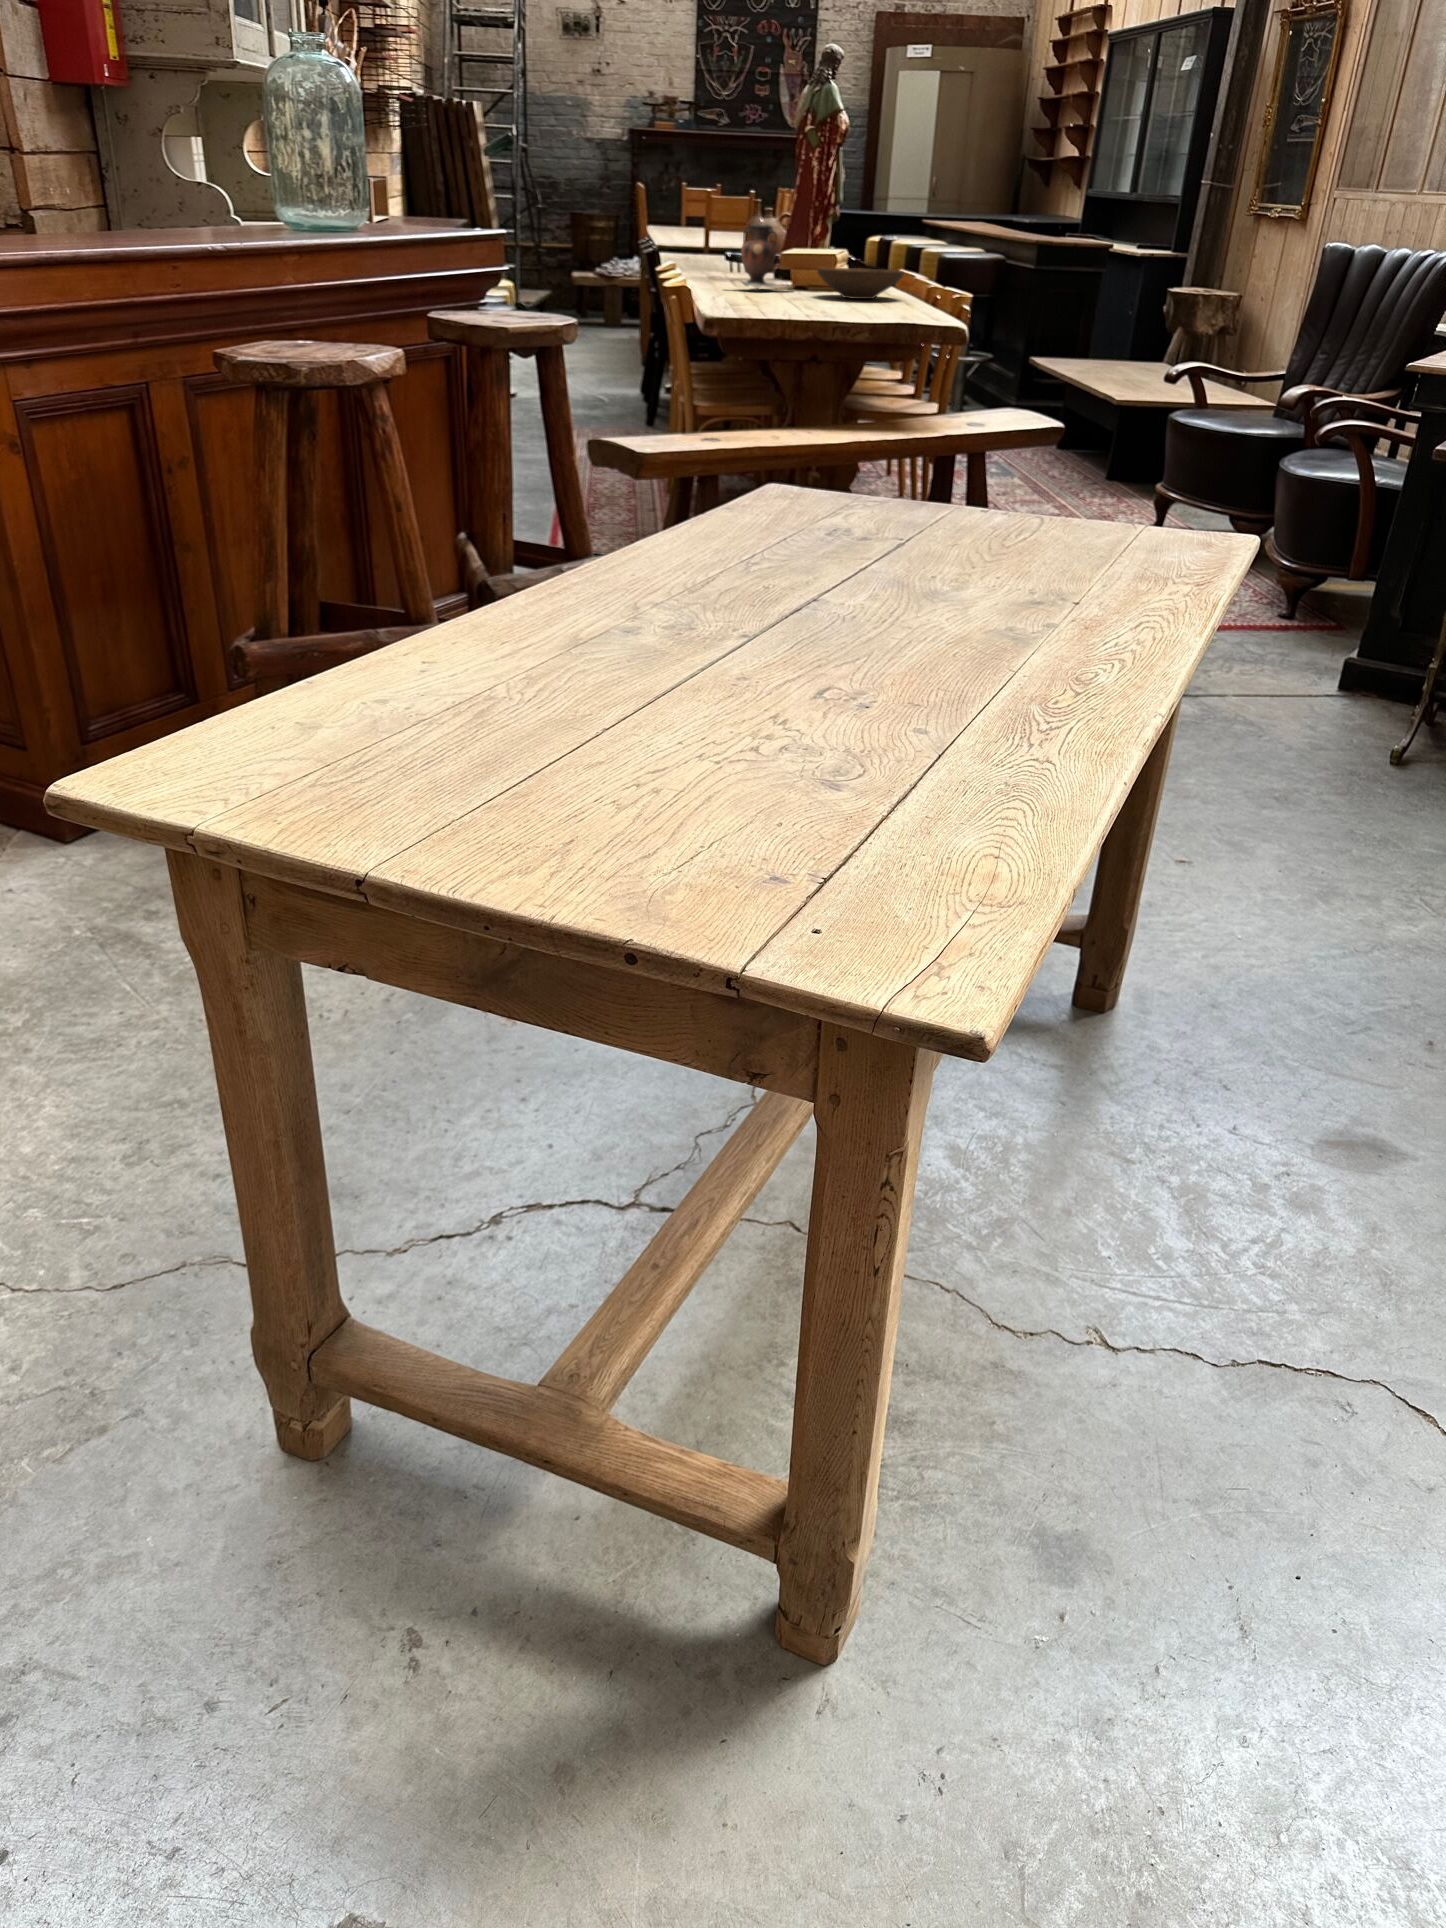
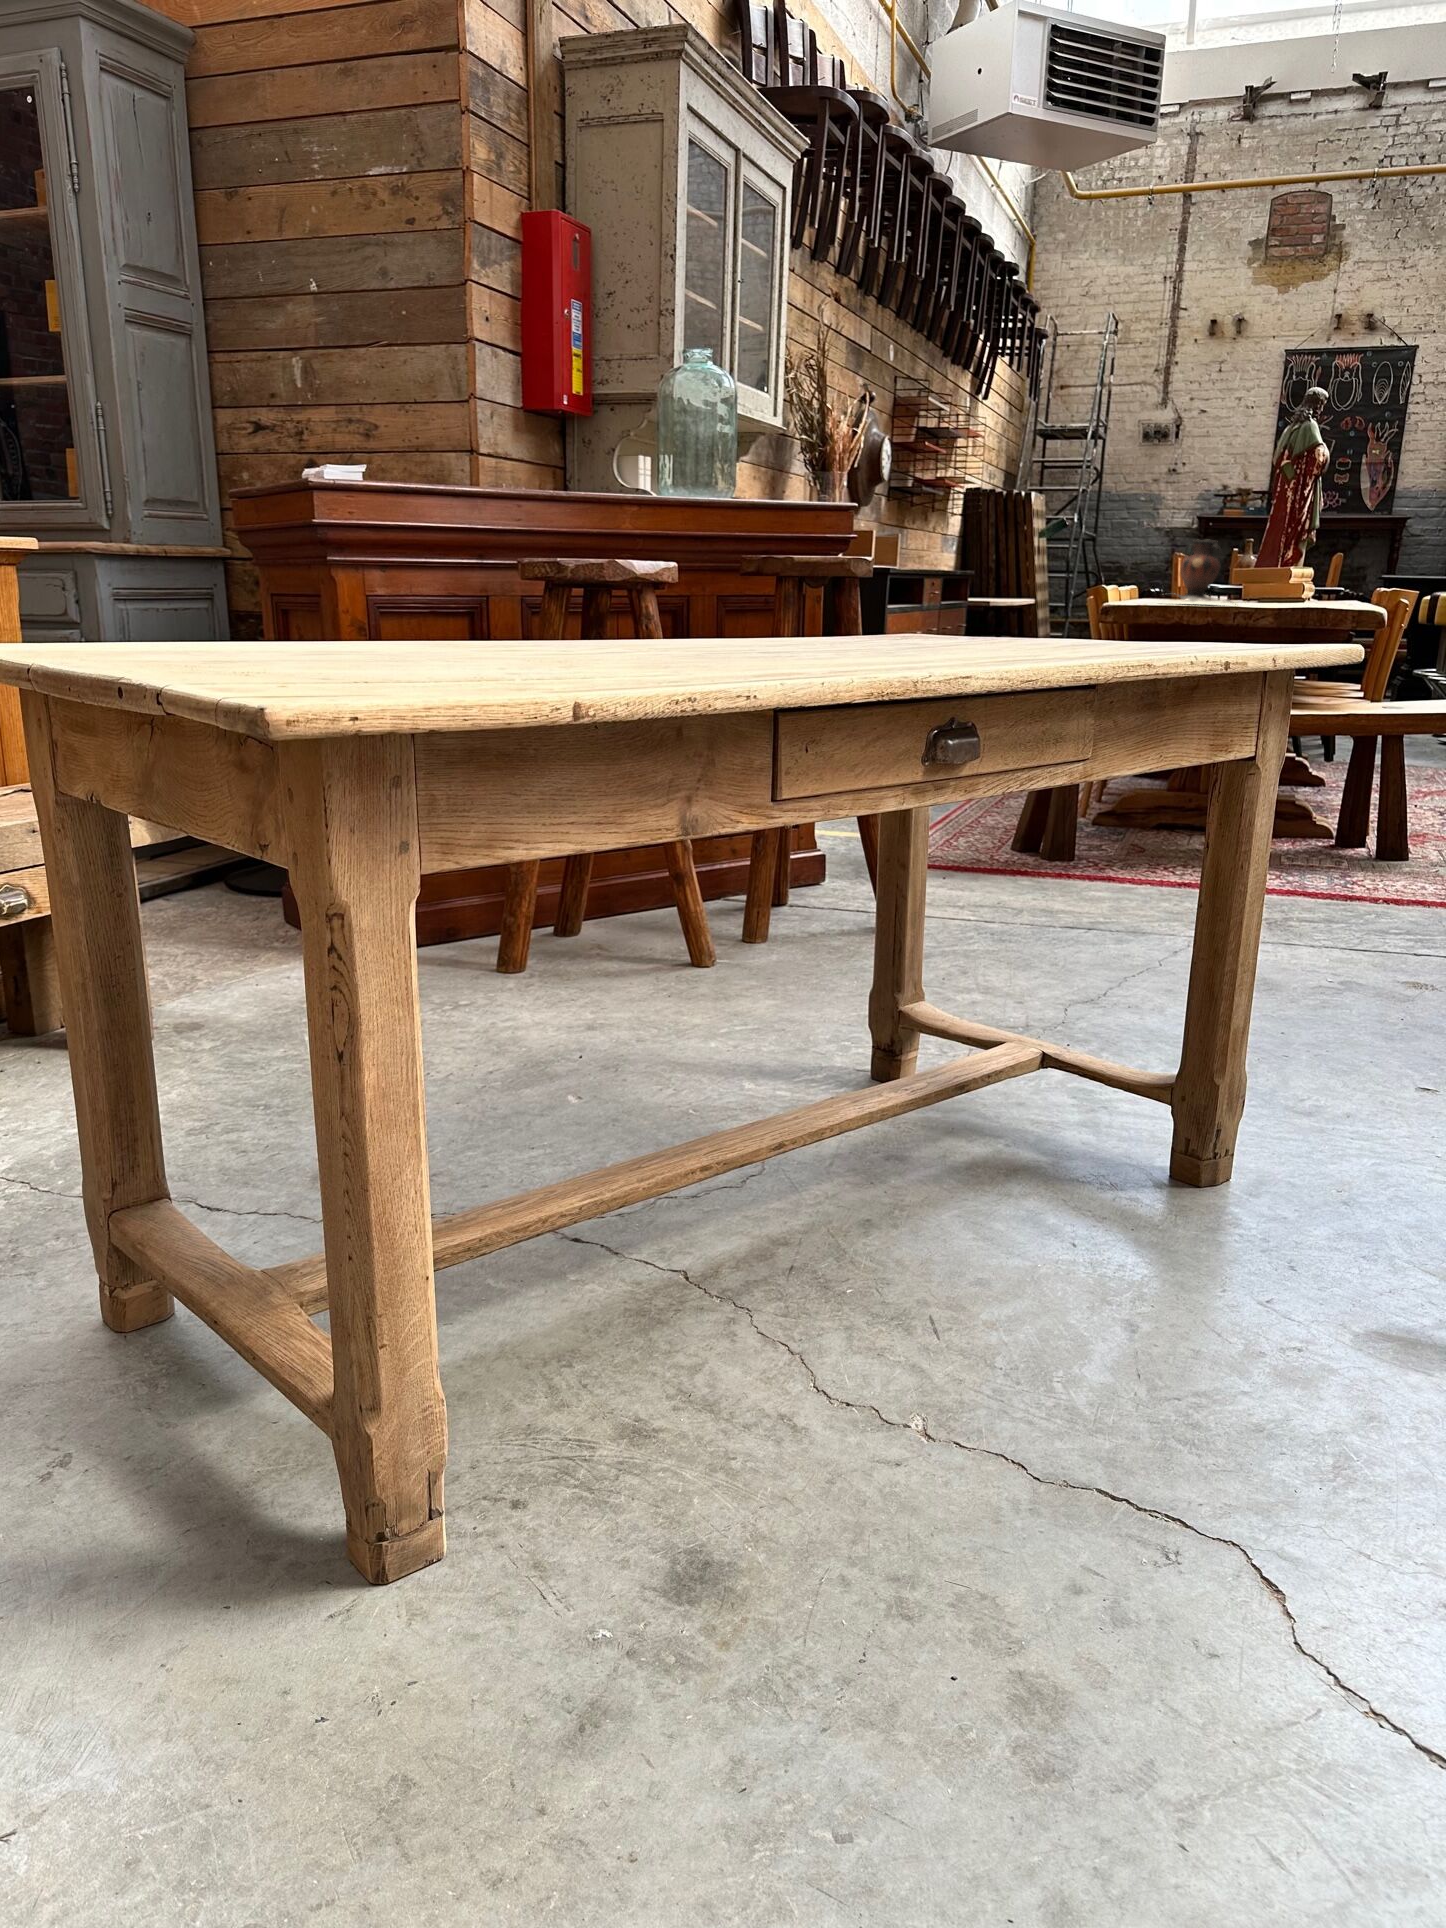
wooden bowl: present [817,268,904,299] -> none [1258,579,1360,610]

